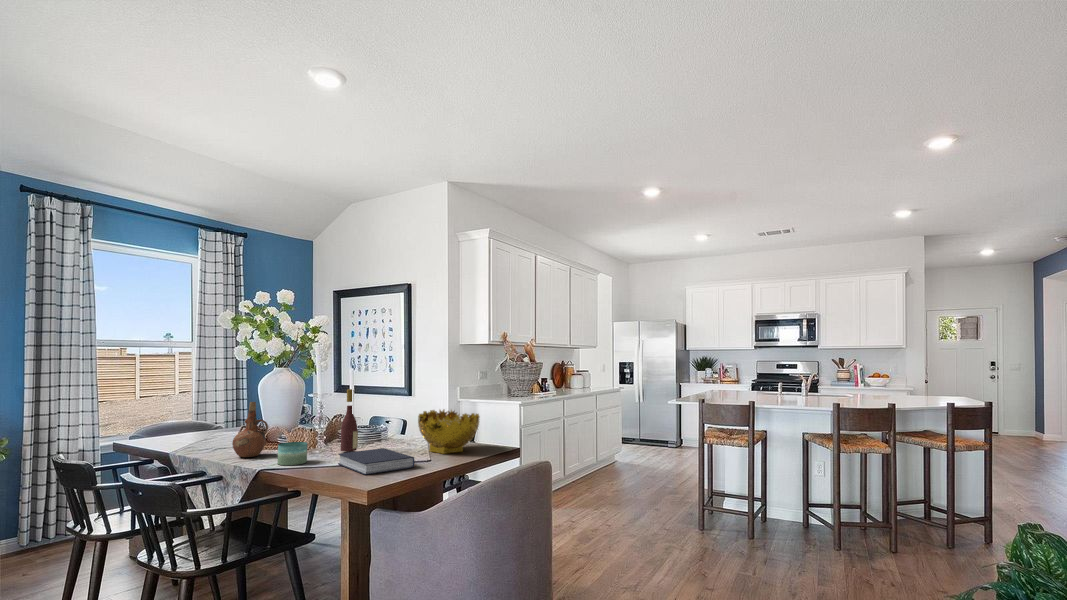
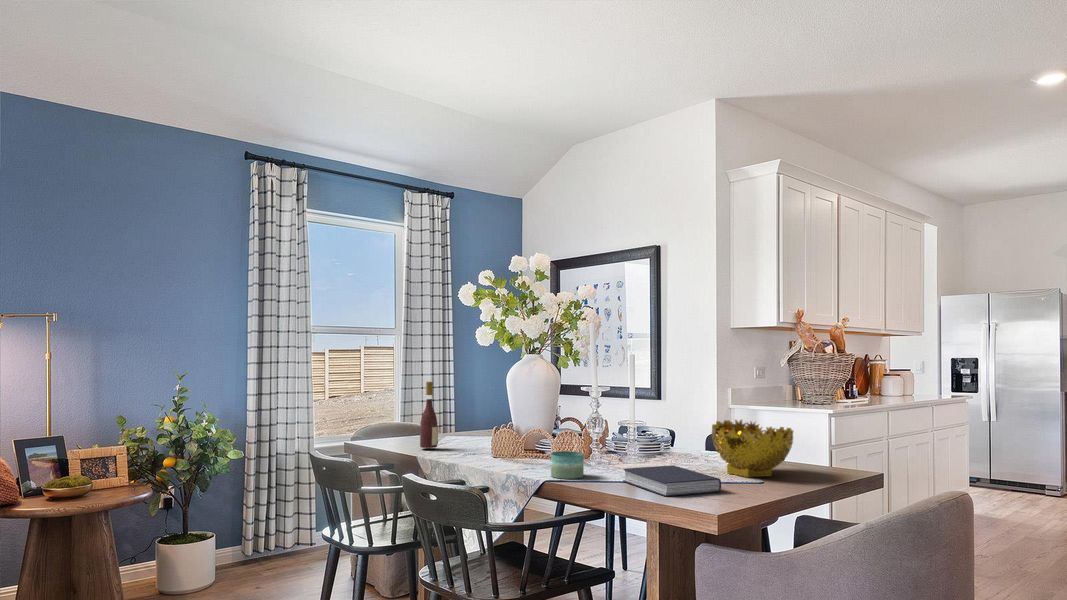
wine bottle: present [340,389,358,452] -> present [420,382,438,448]
ceramic pitcher: present [232,402,268,457] -> none [494,402,531,466]

